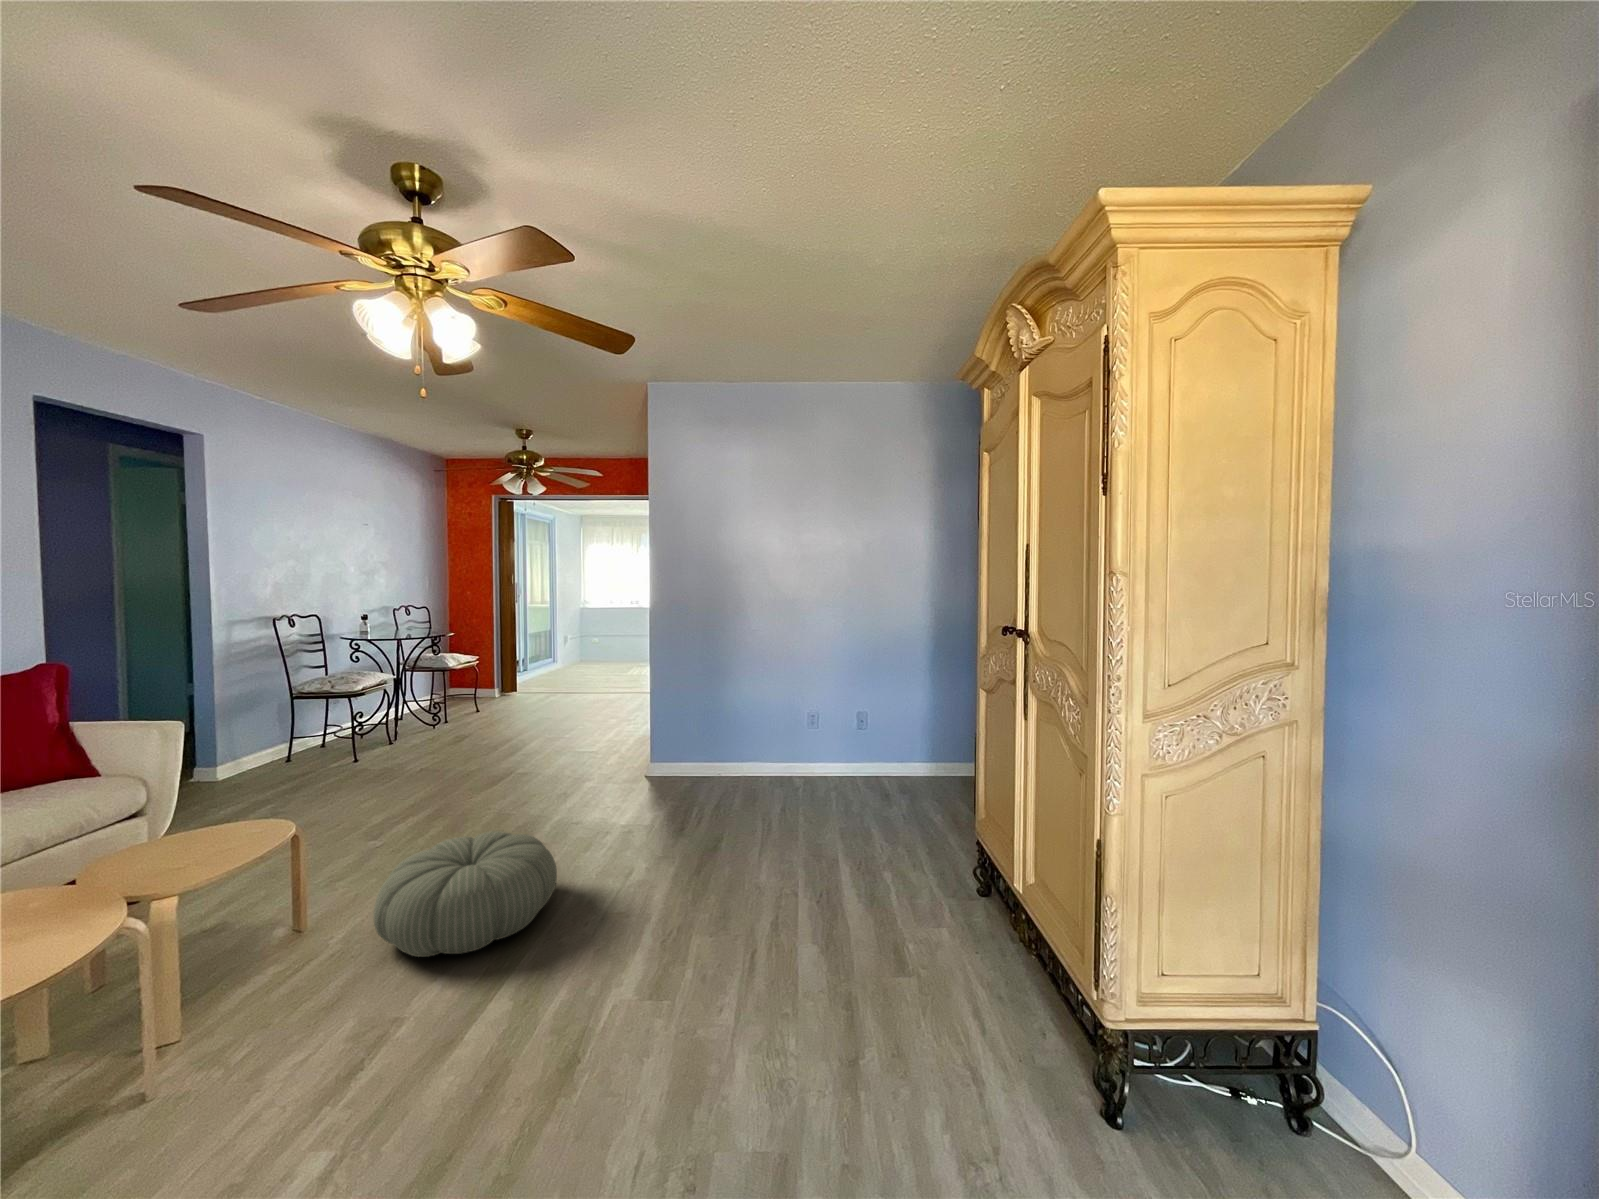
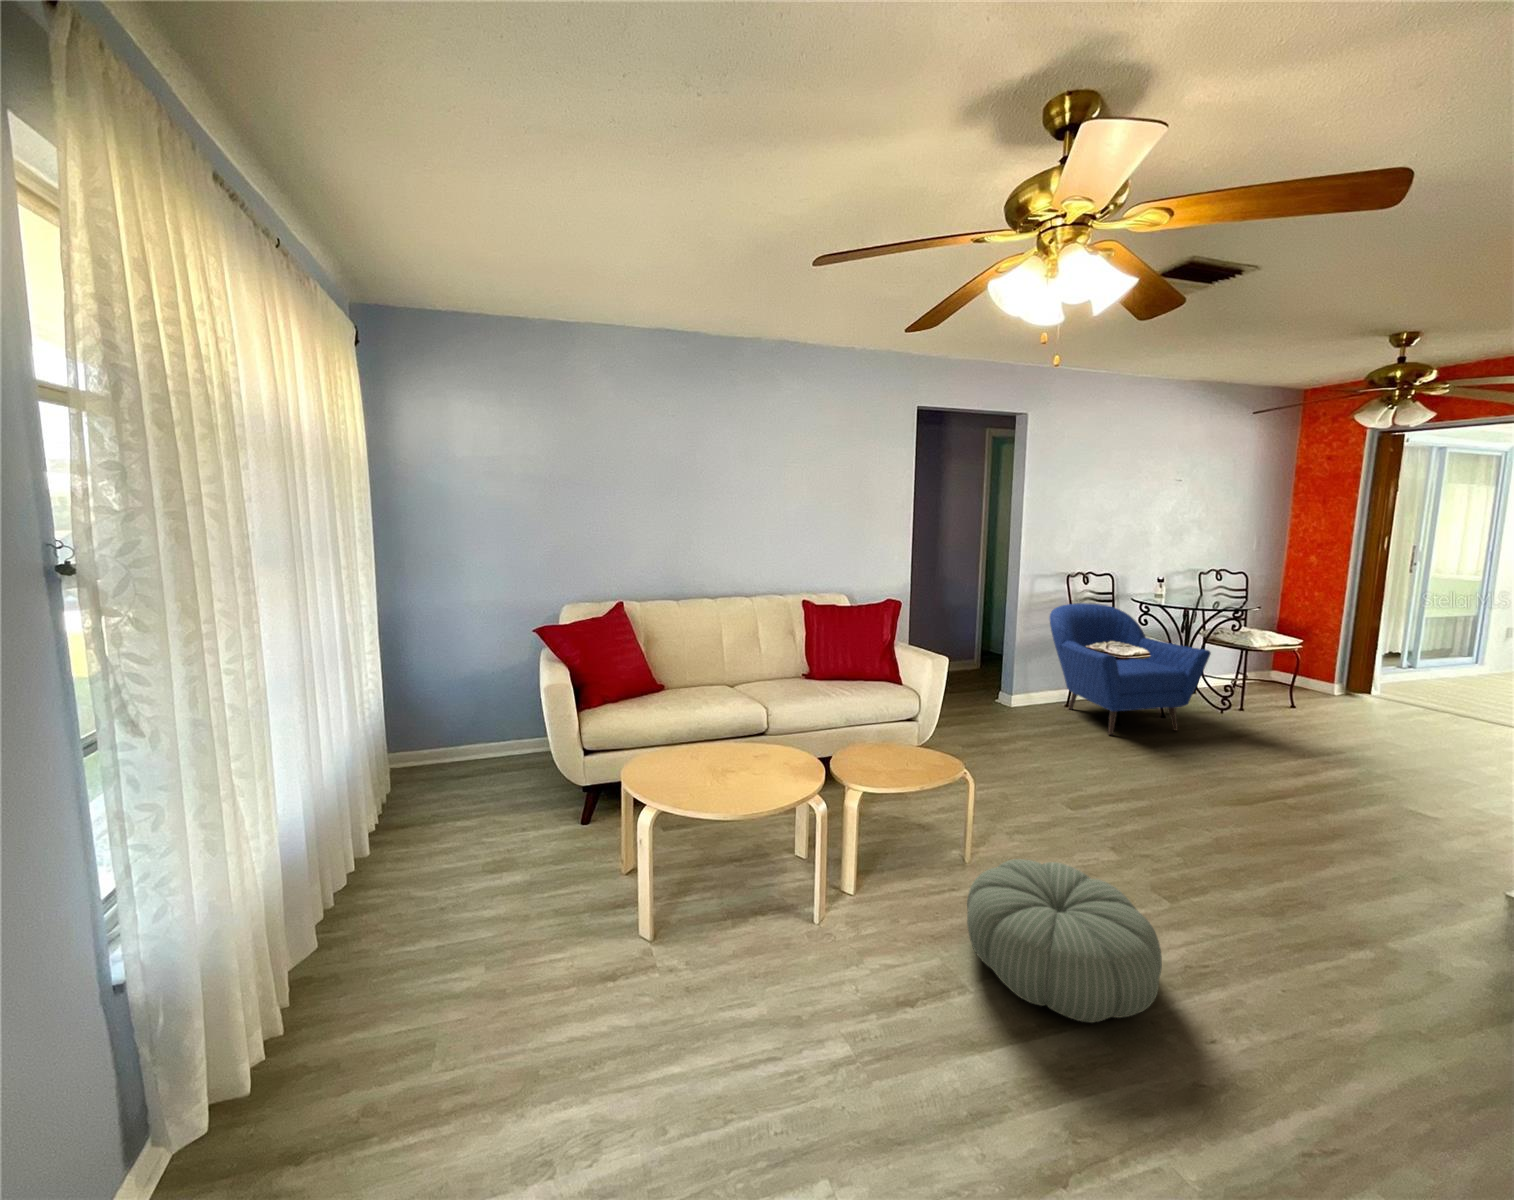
armchair: none [258,644,434,769] -> present [1050,603,1211,735]

